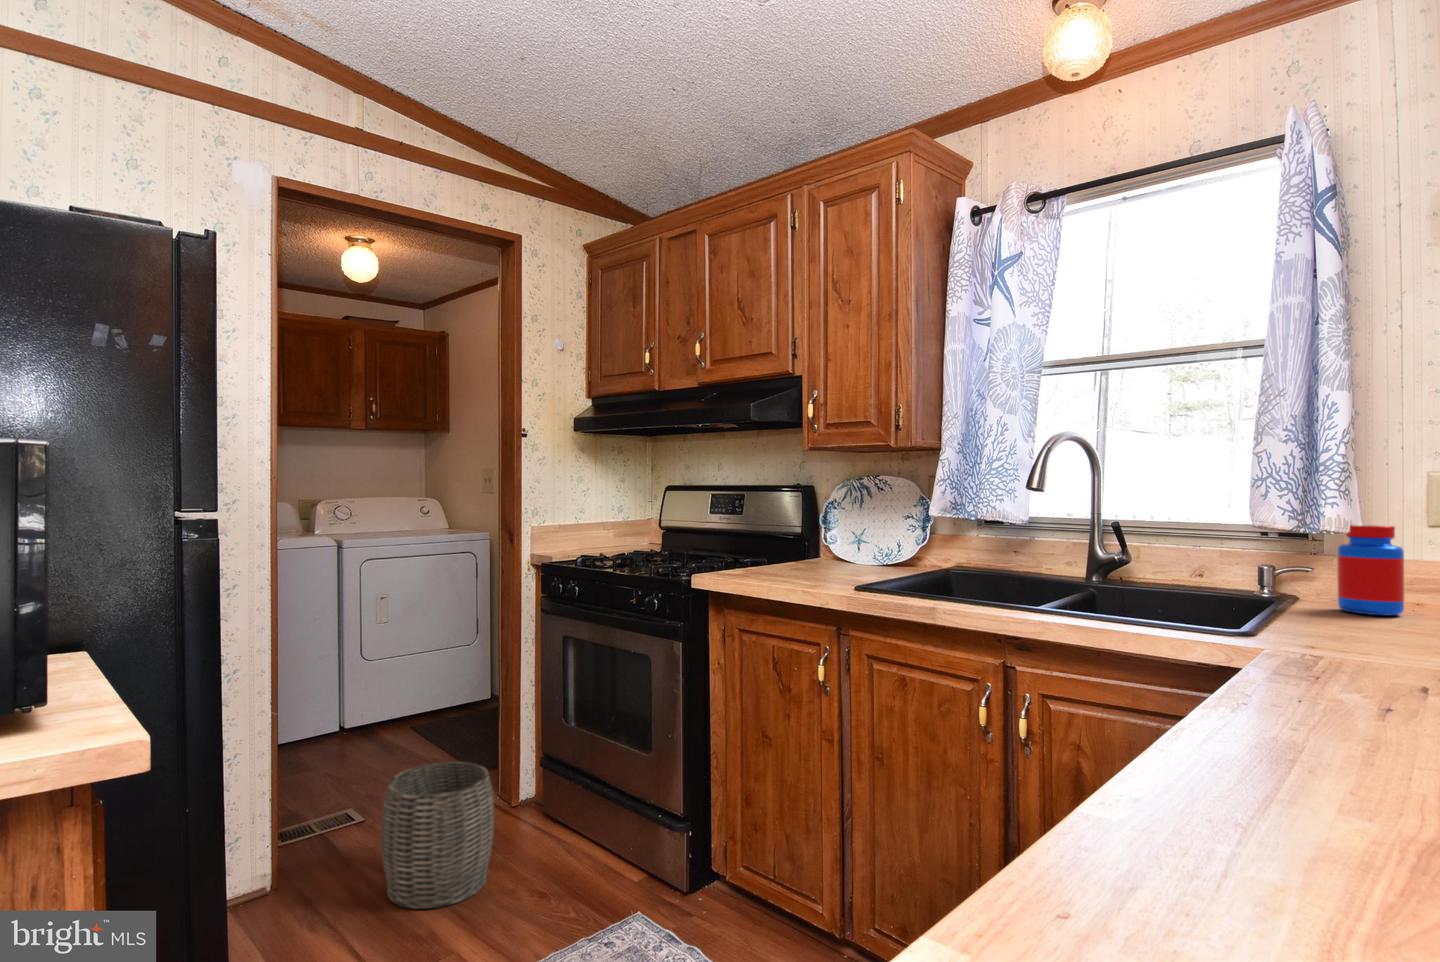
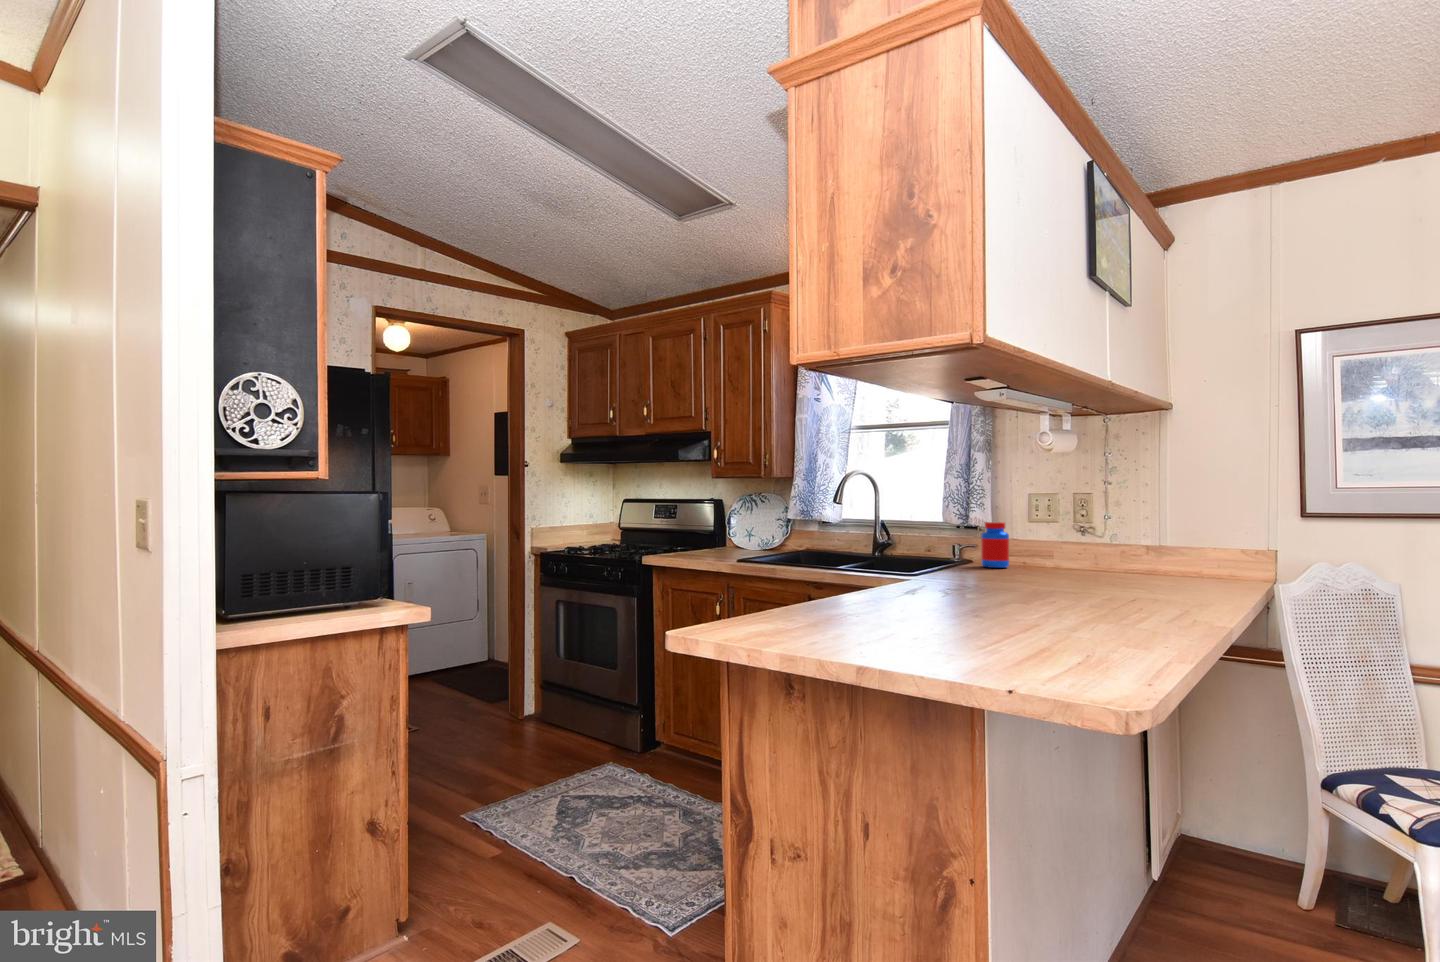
woven basket: present [381,762,494,909] -> none [447,680,517,764]

